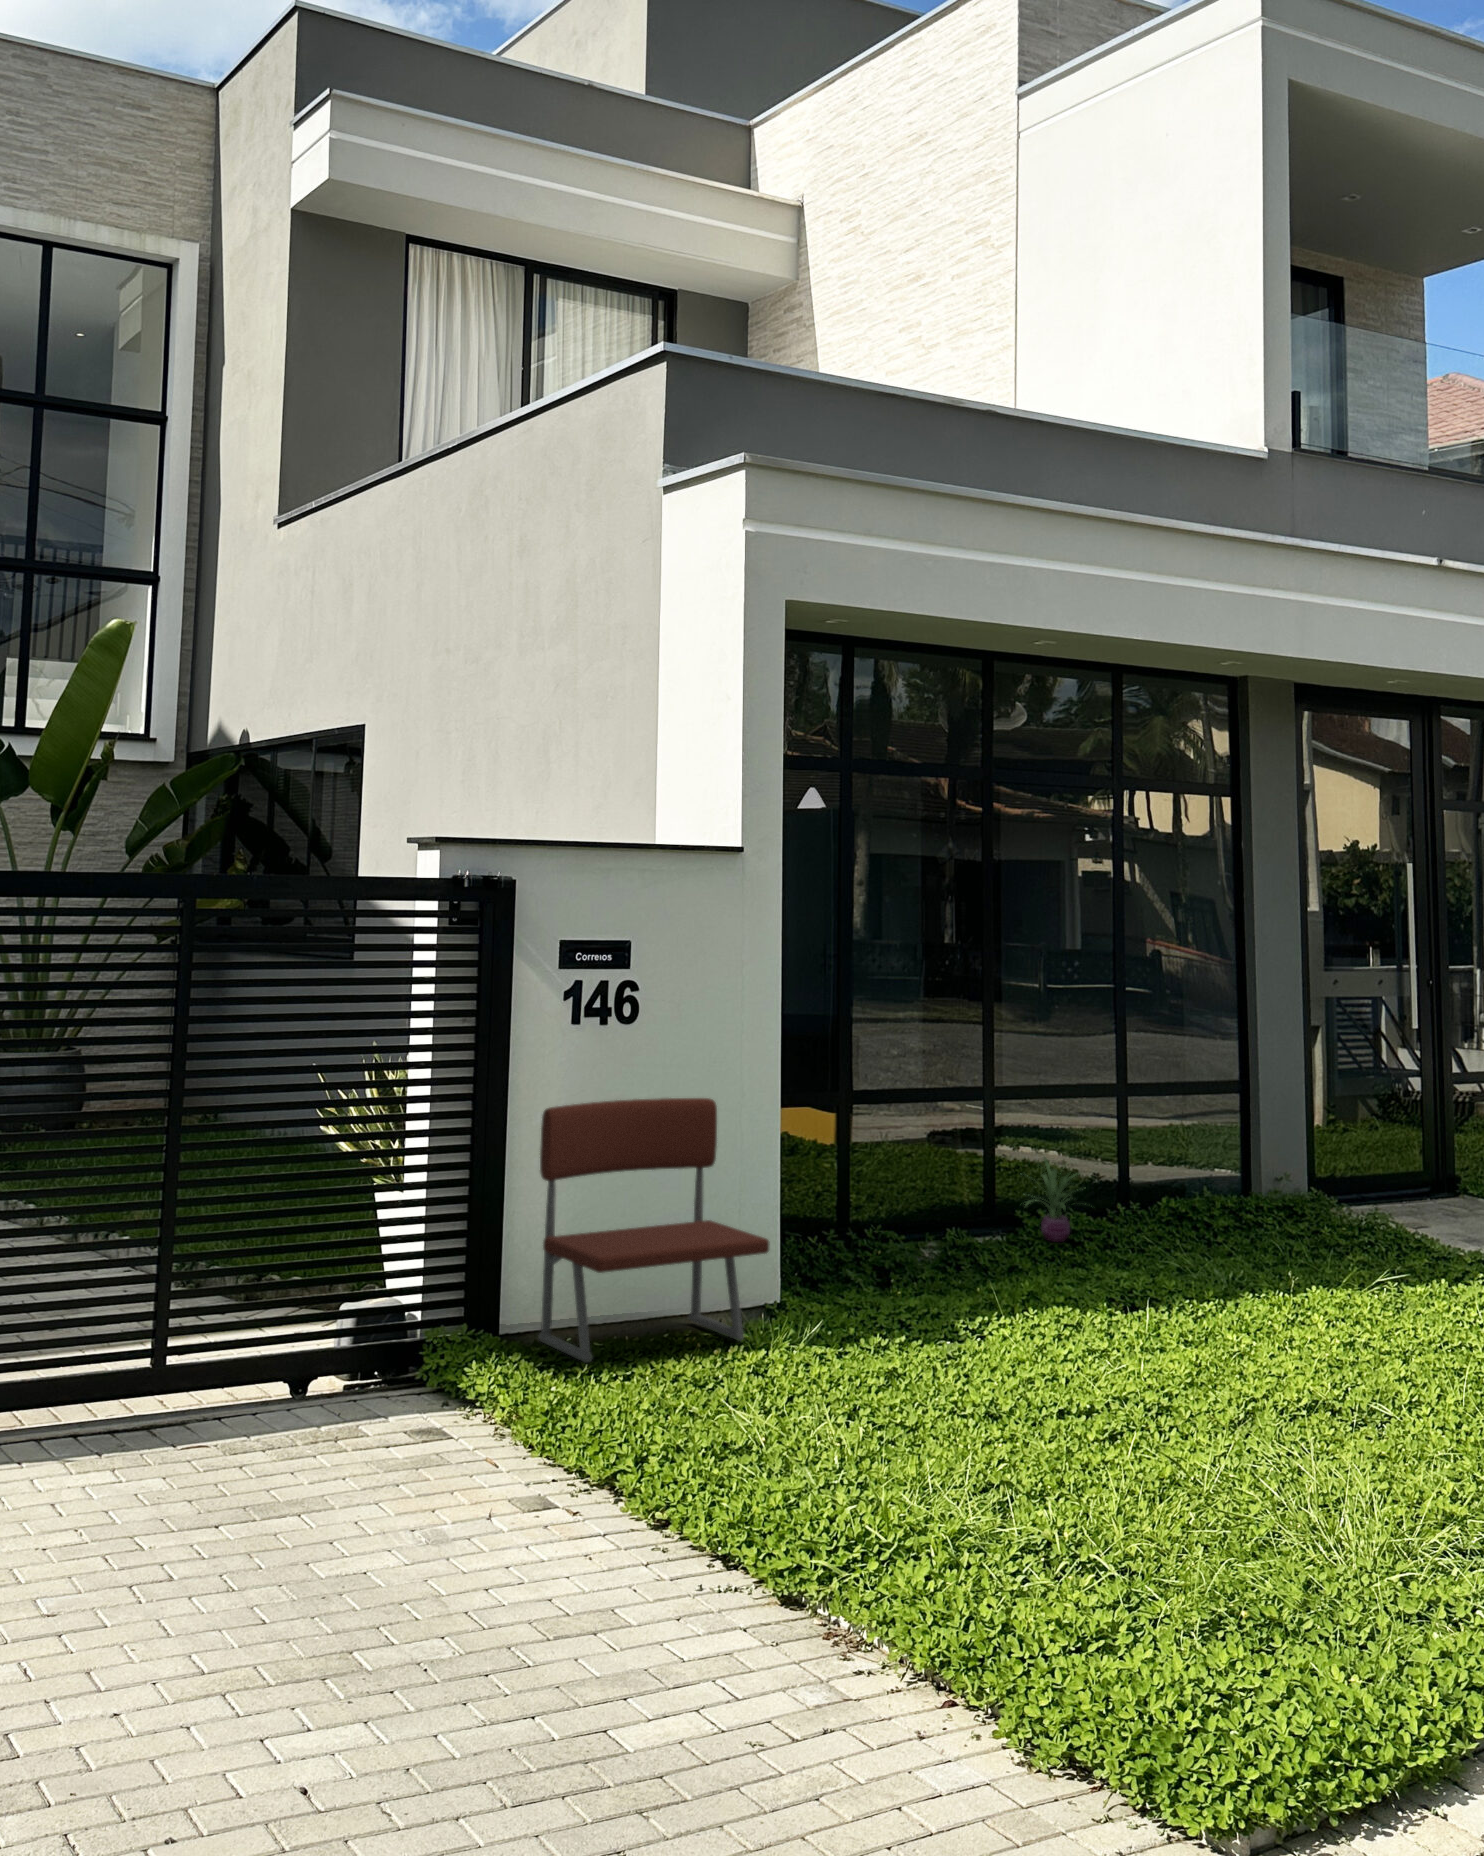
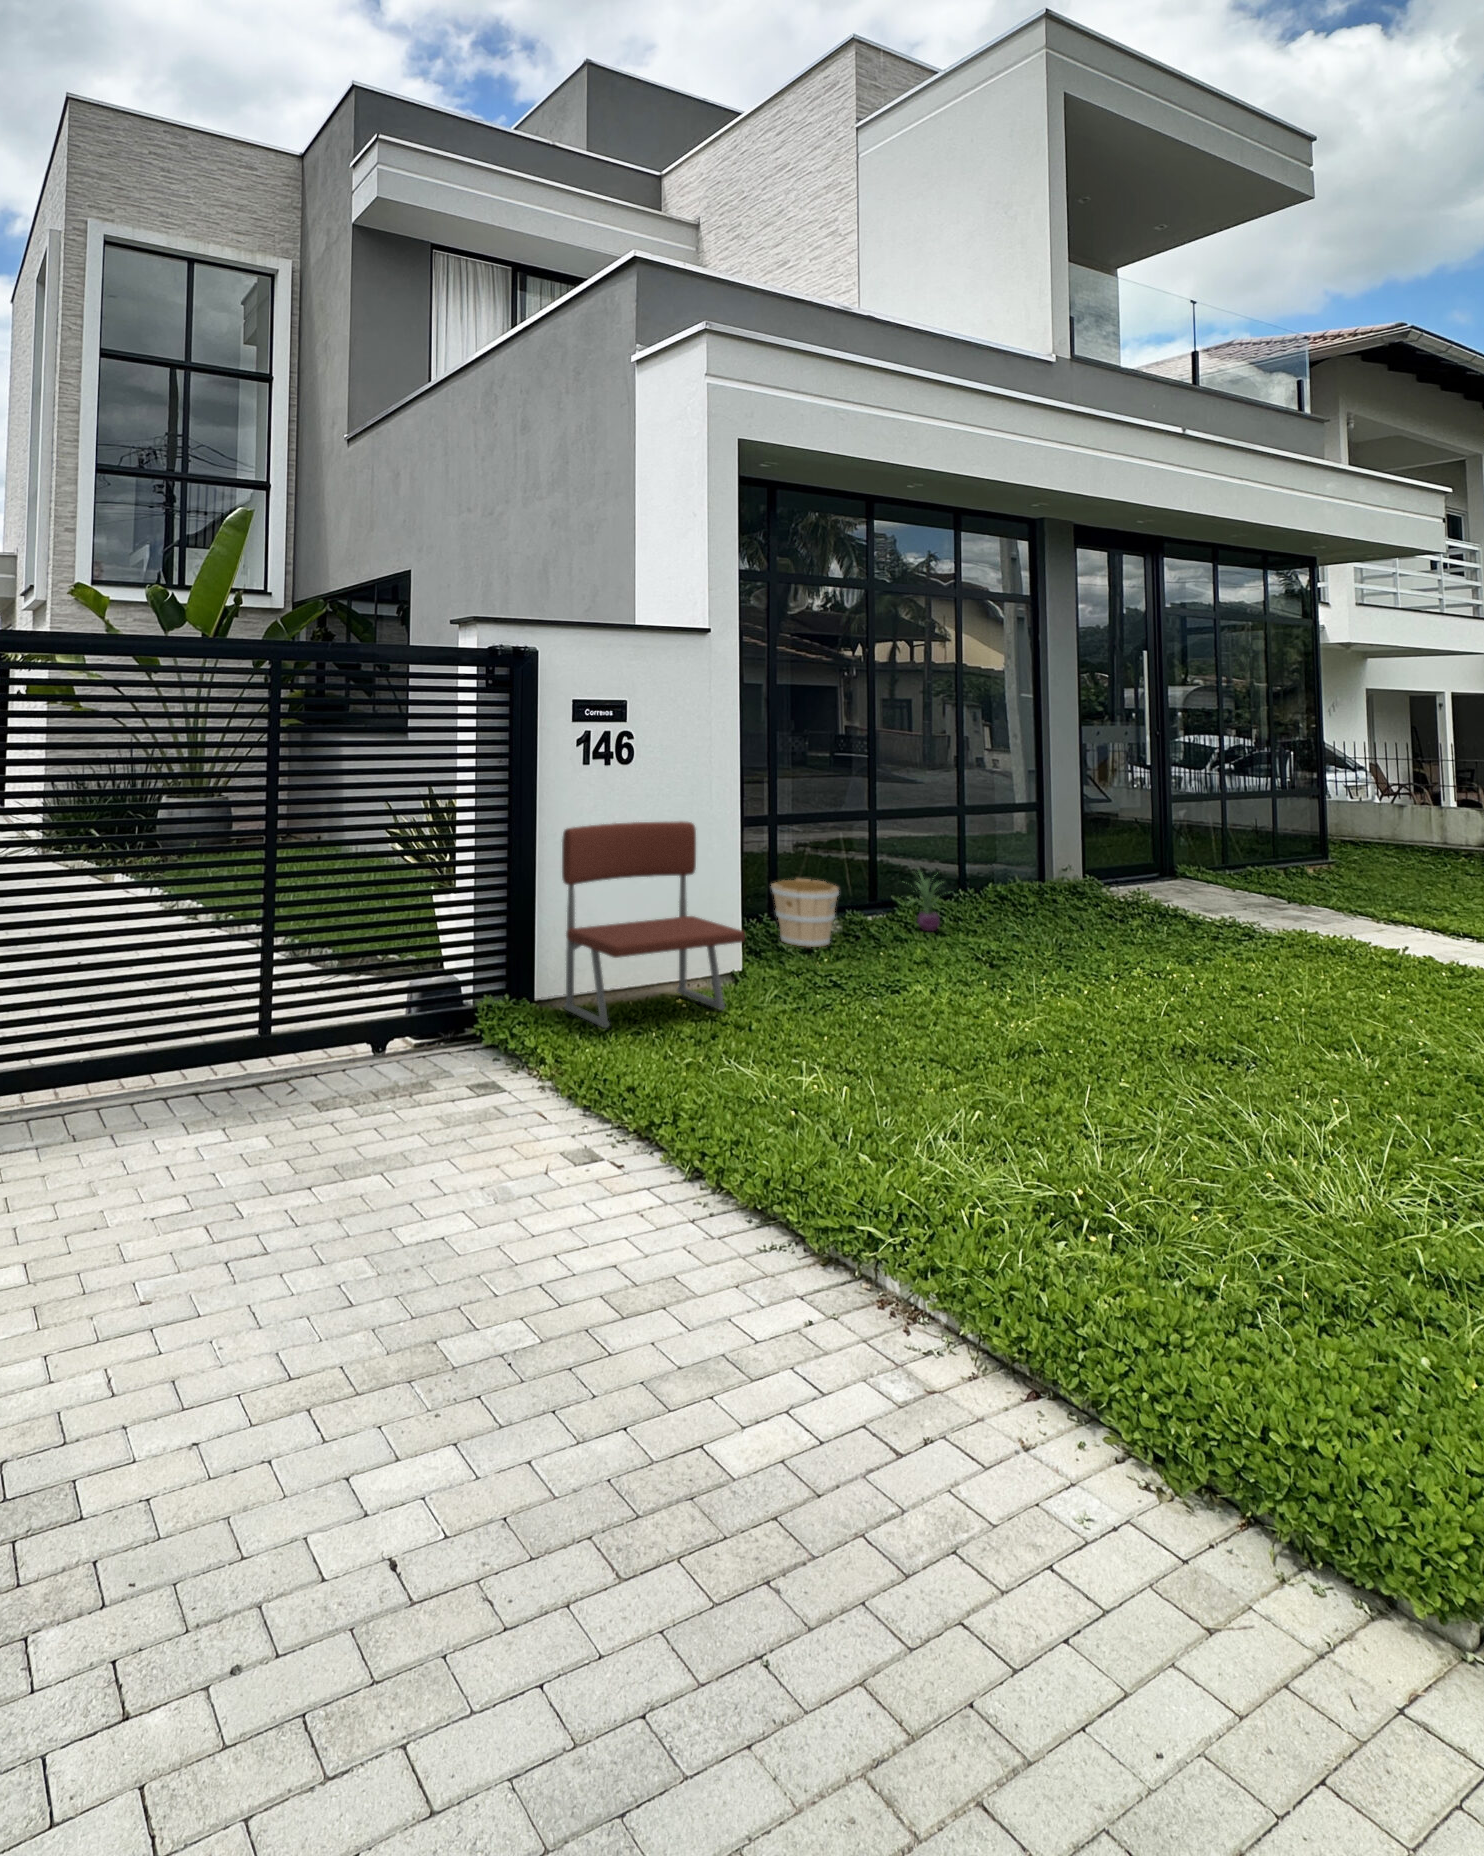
wooden bucket: none [839,1170,927,1263] -> present [771,879,839,947]

